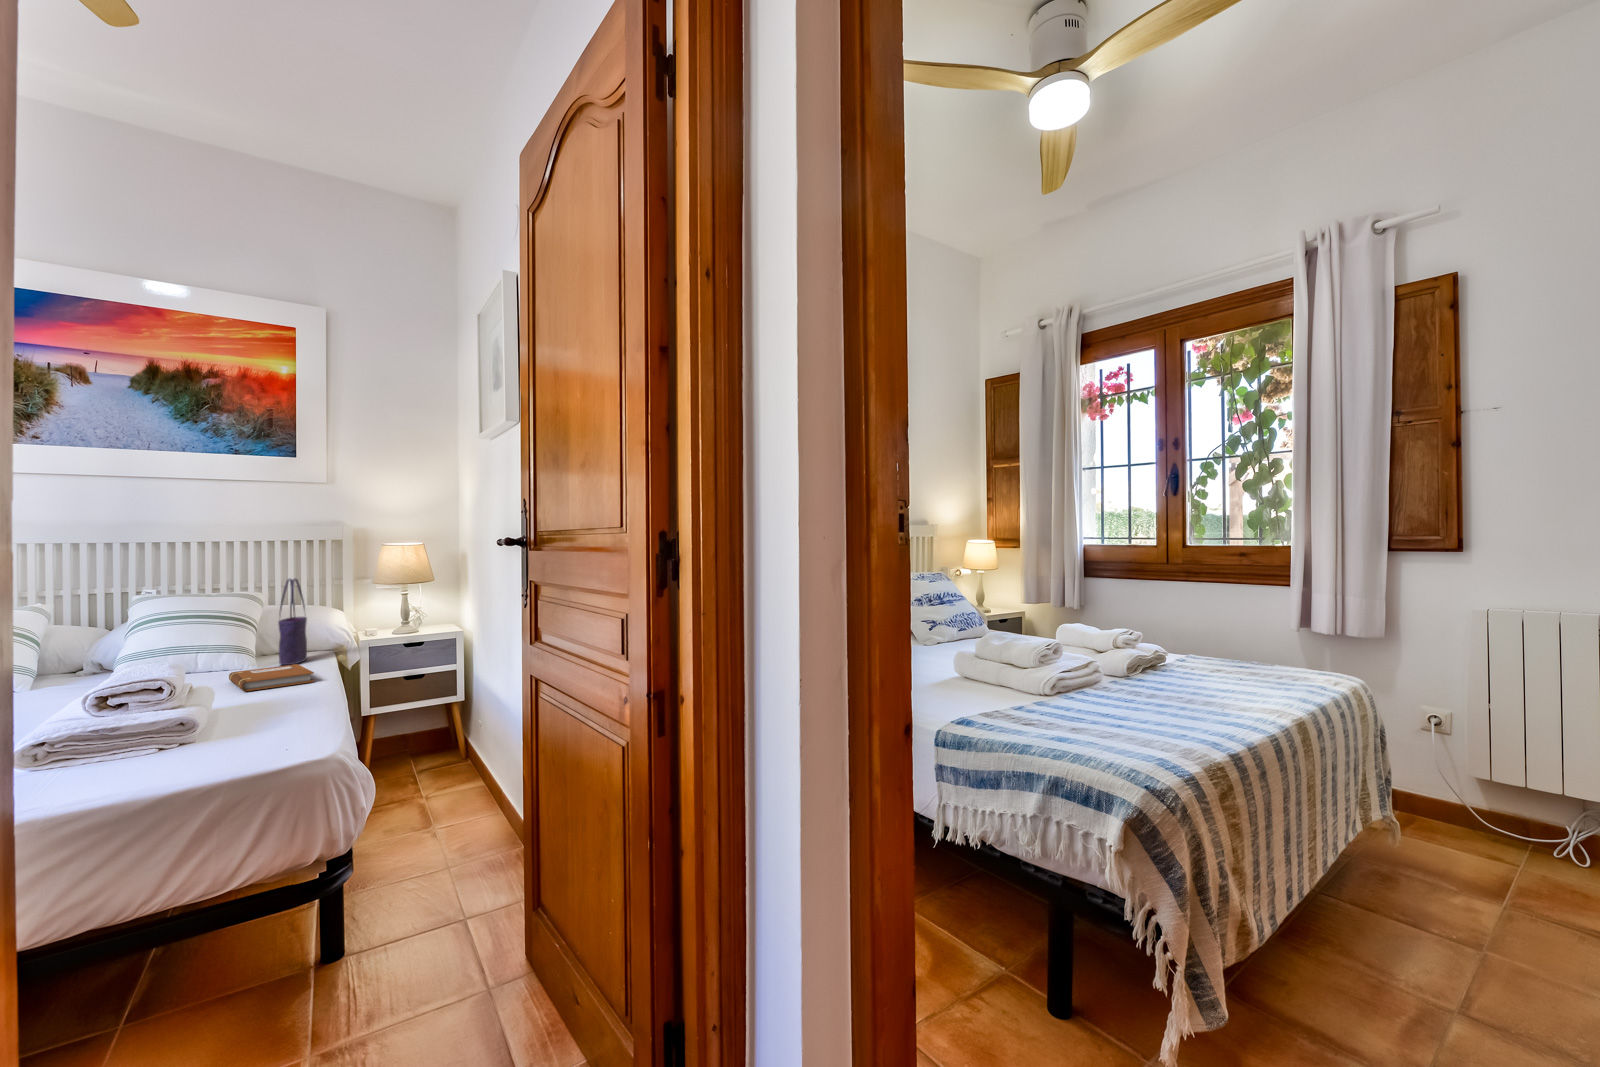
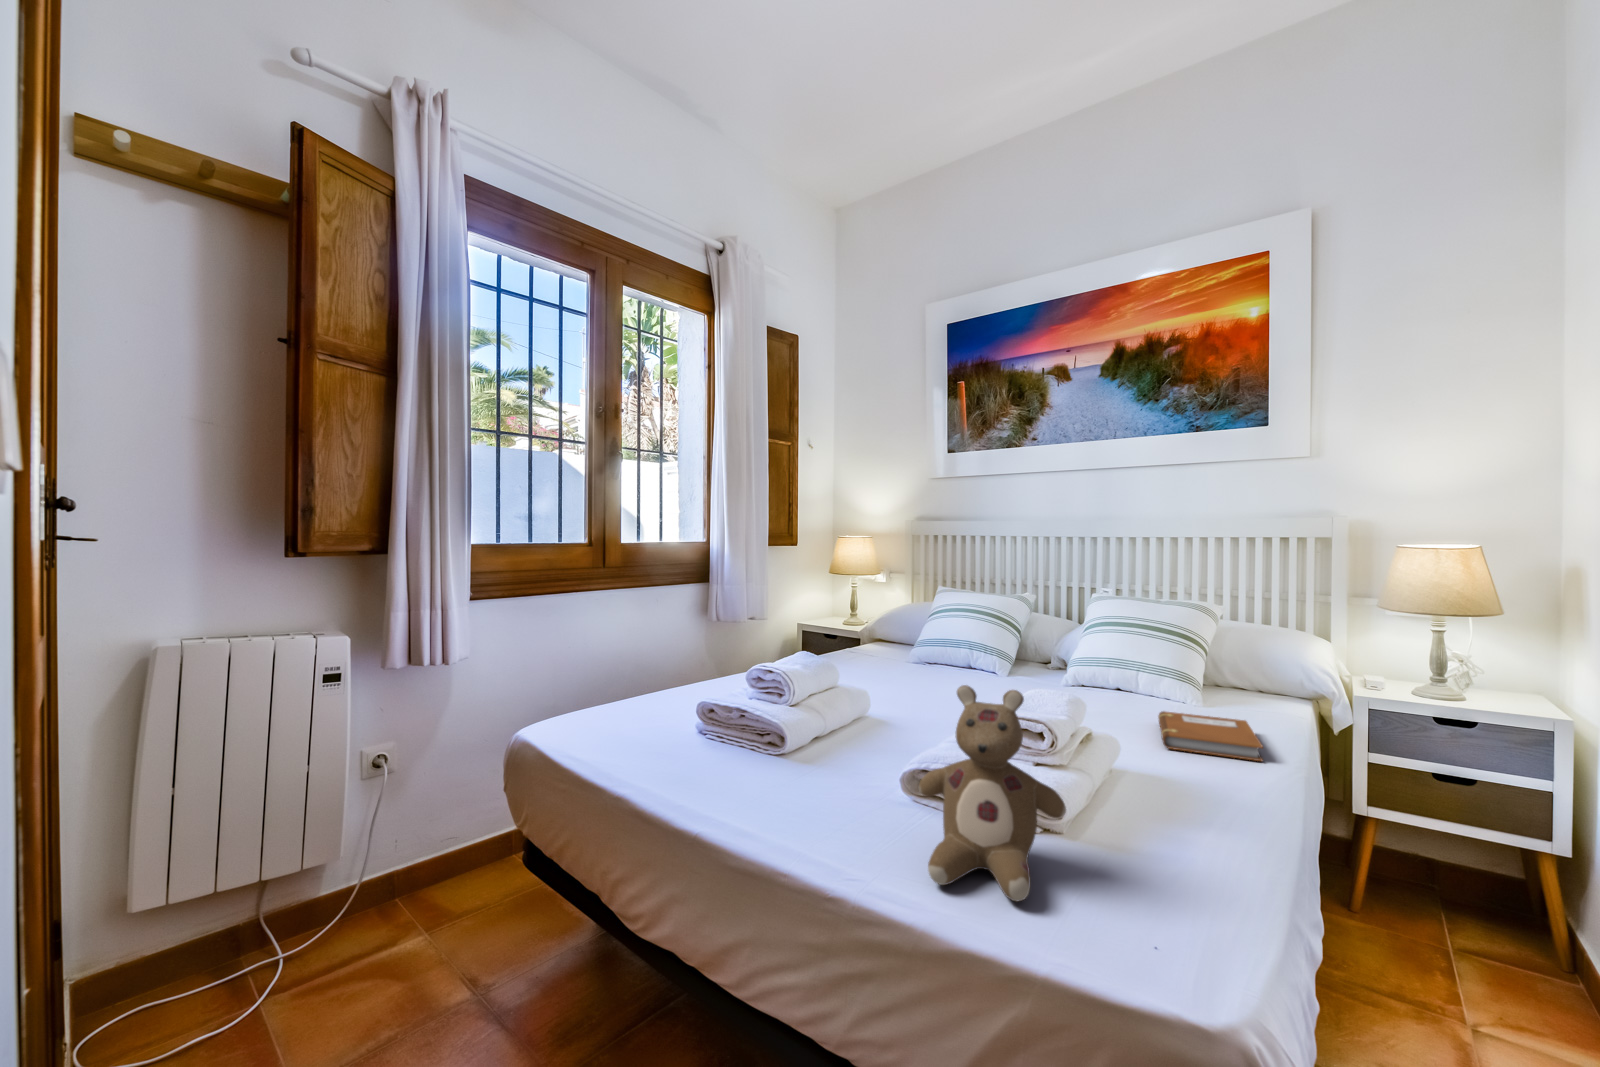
tote bag: present [278,579,307,665] -> none [1227,591,1268,715]
stuffed bear: none [72,645,212,784] -> present [919,685,1066,901]

